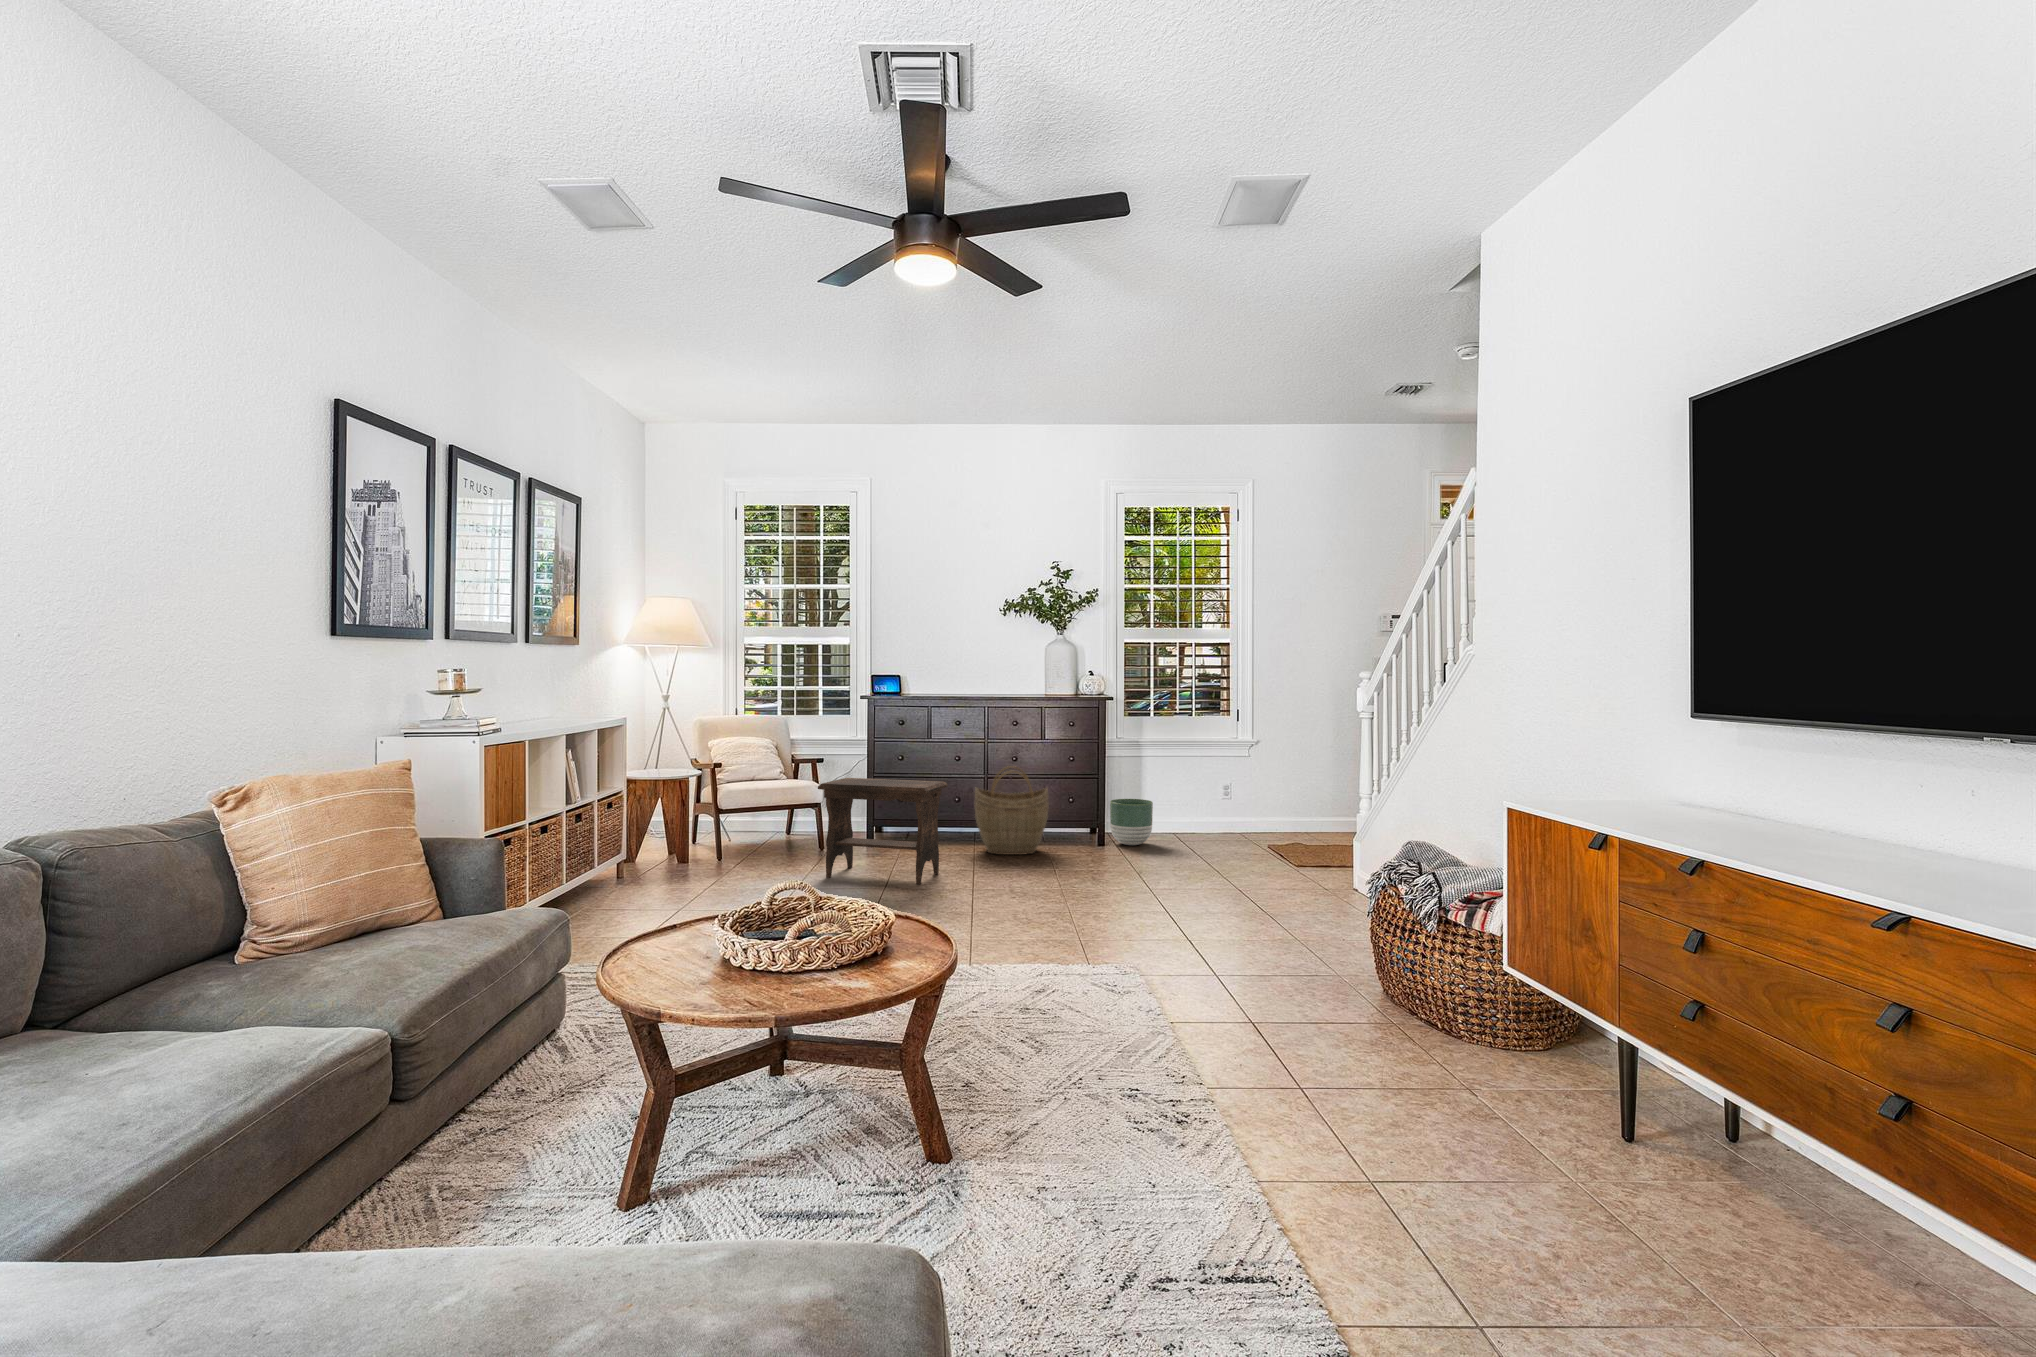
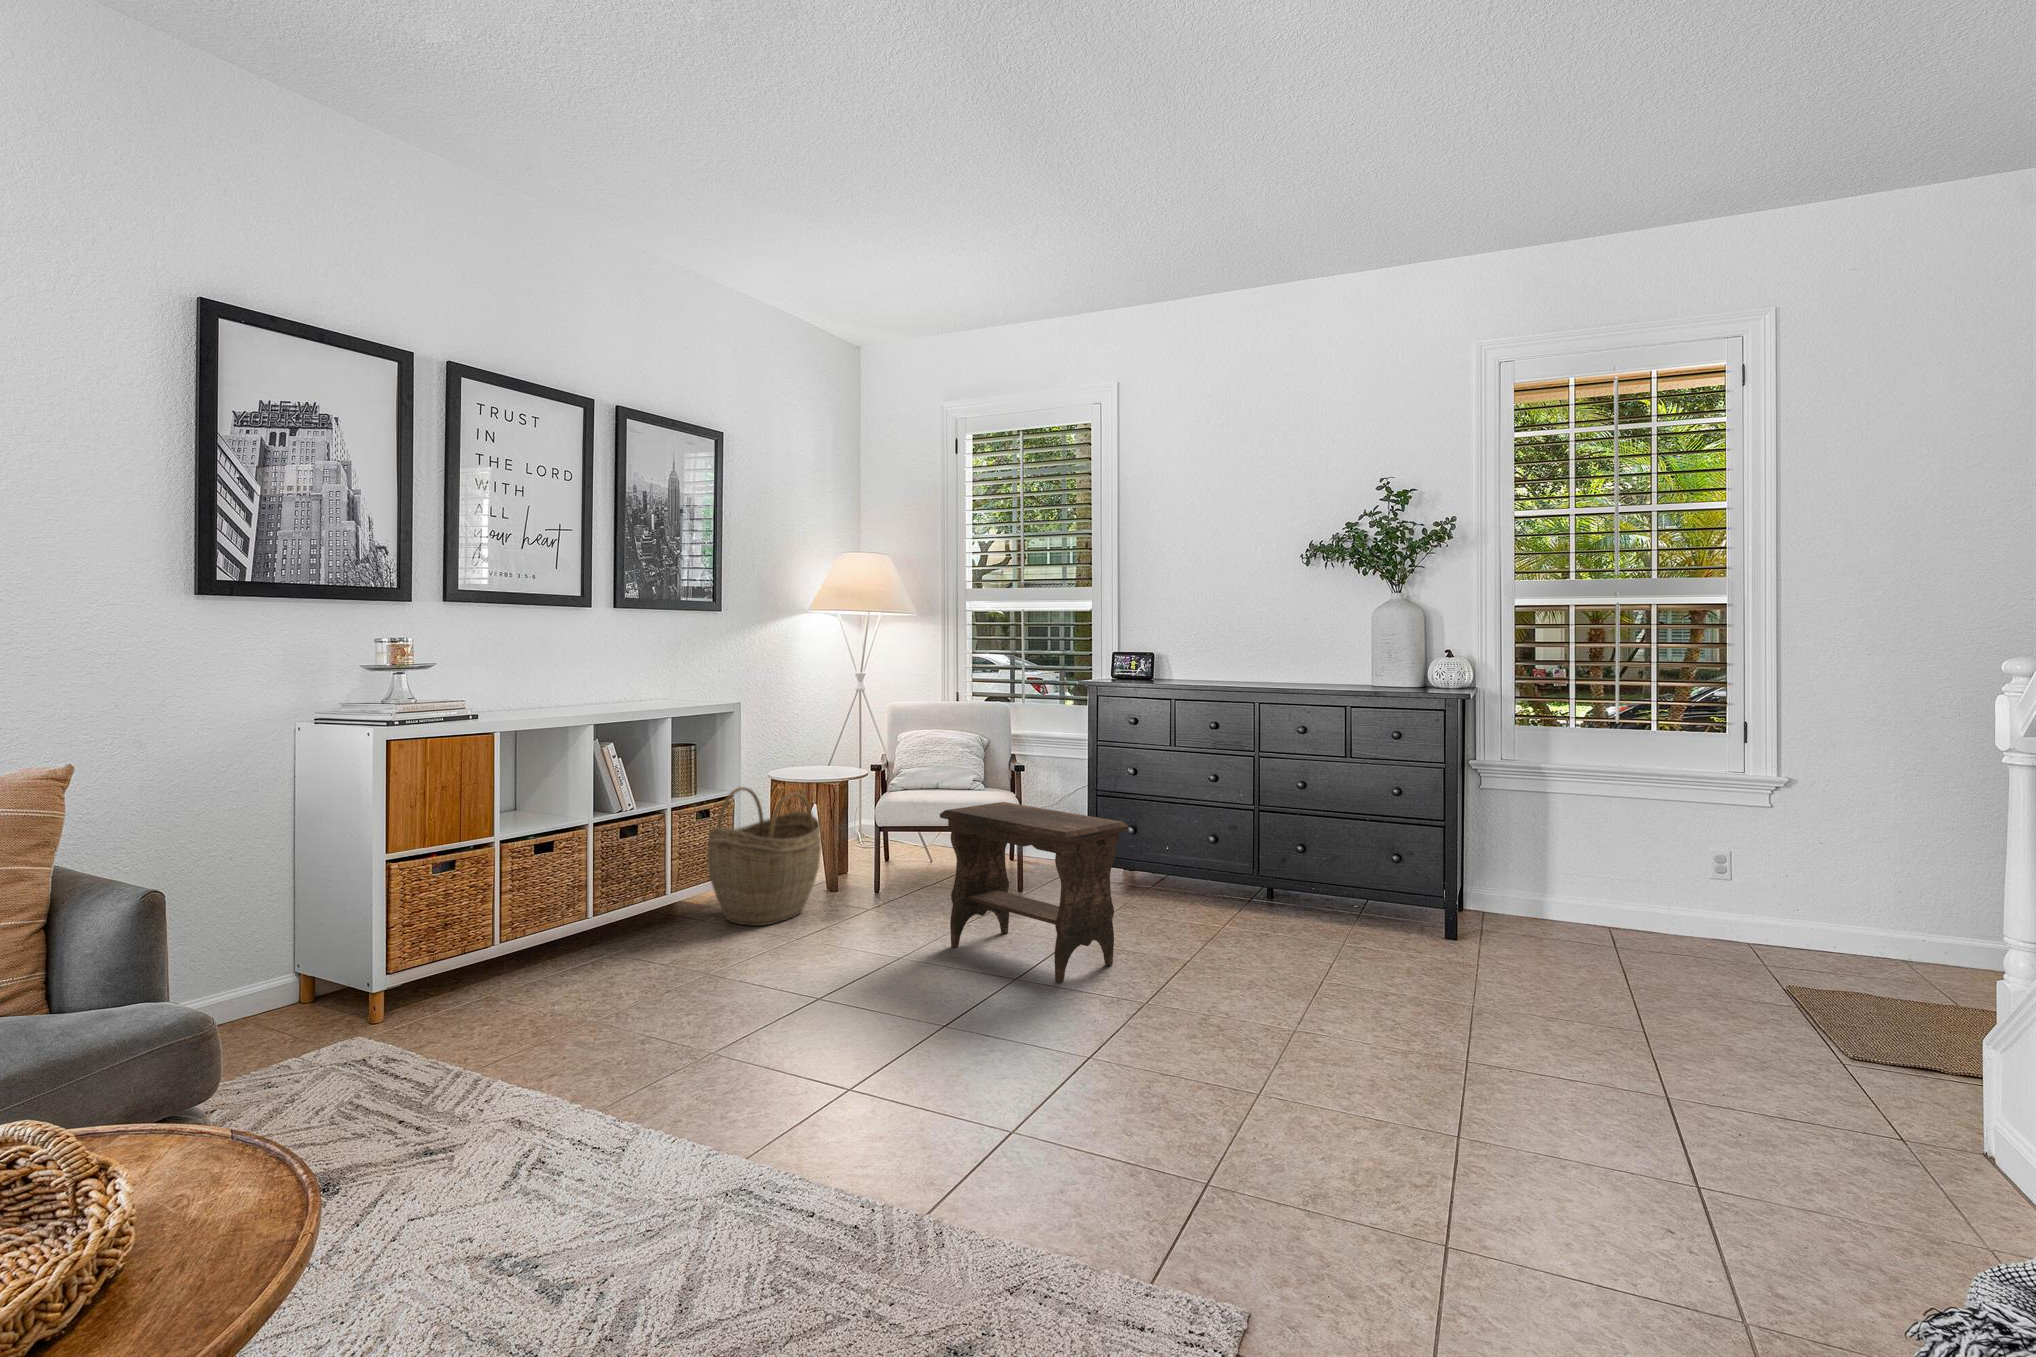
woven basket: present [974,766,1049,855] -> present [708,787,821,926]
planter: present [1110,799,1153,845] -> none [1461,868,1543,952]

